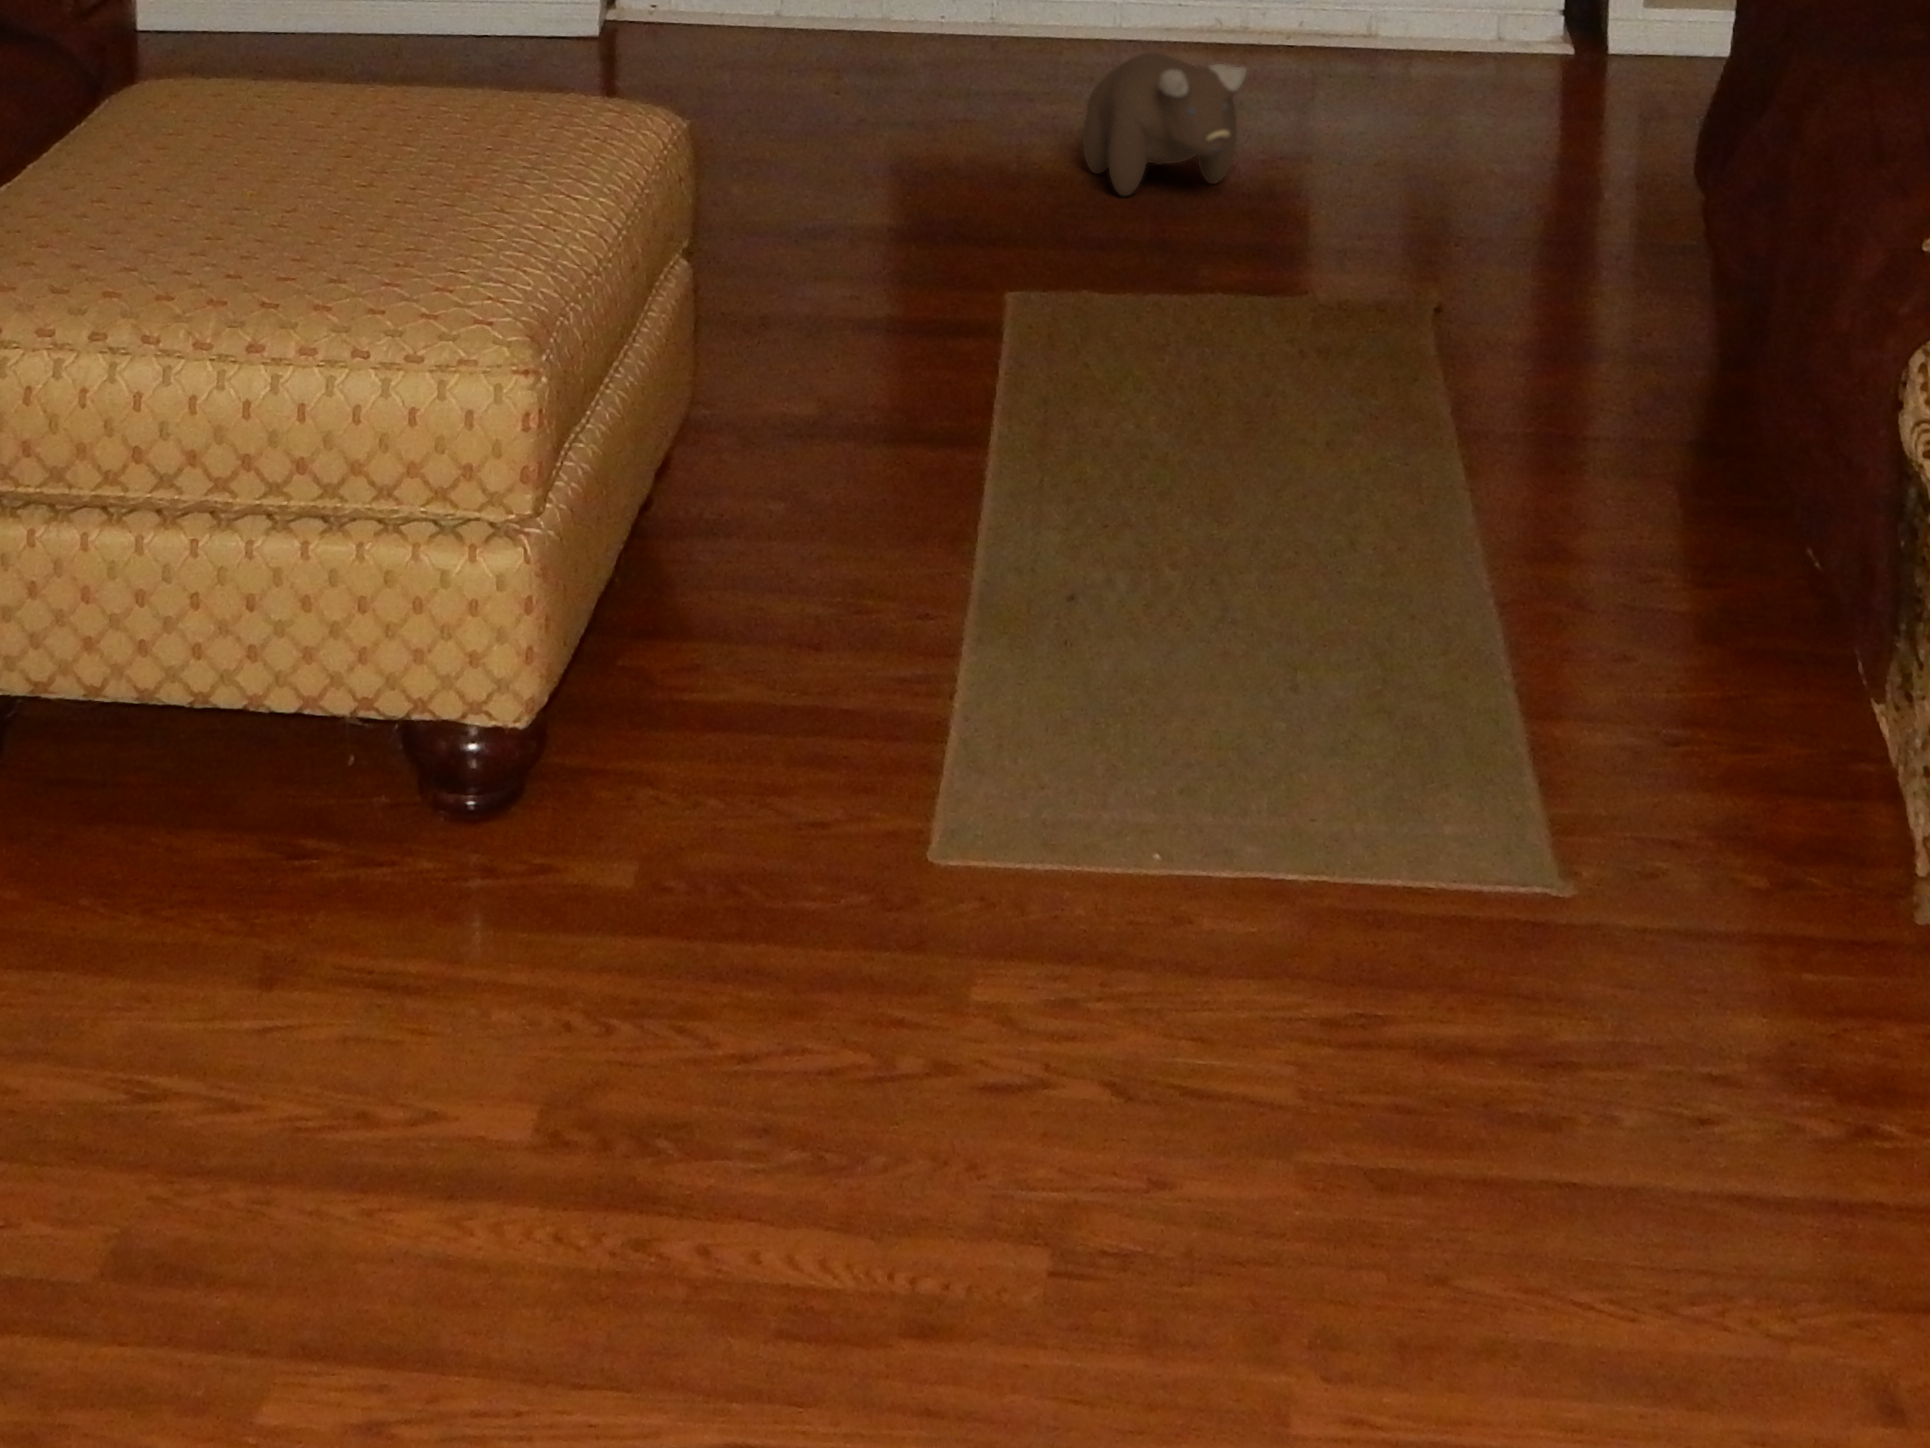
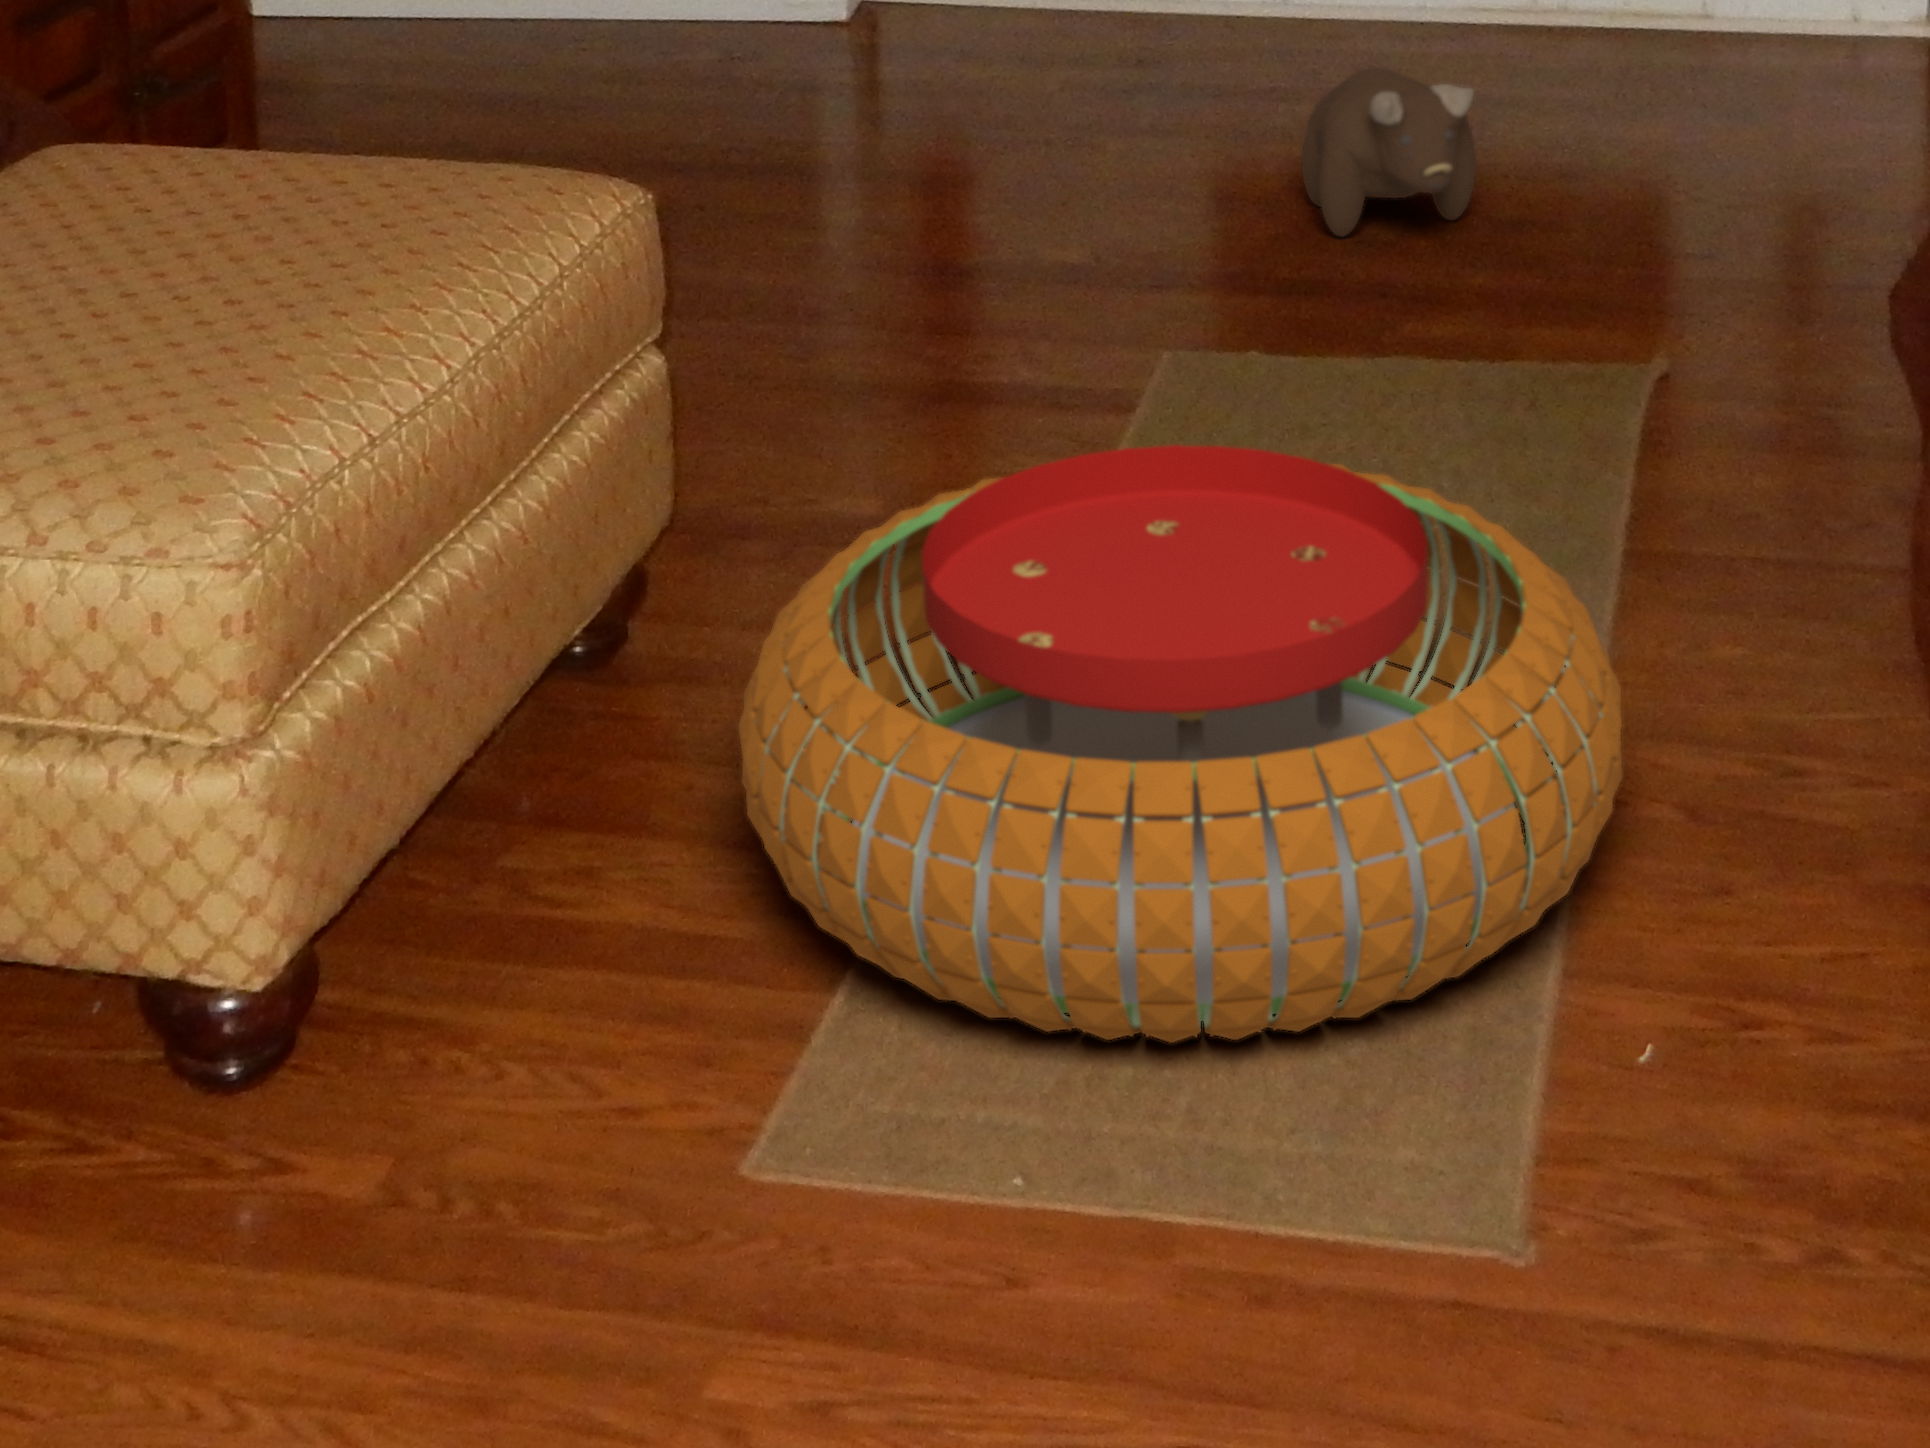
pouf: none [830,317,1551,760] -> present [738,445,1623,1043]

